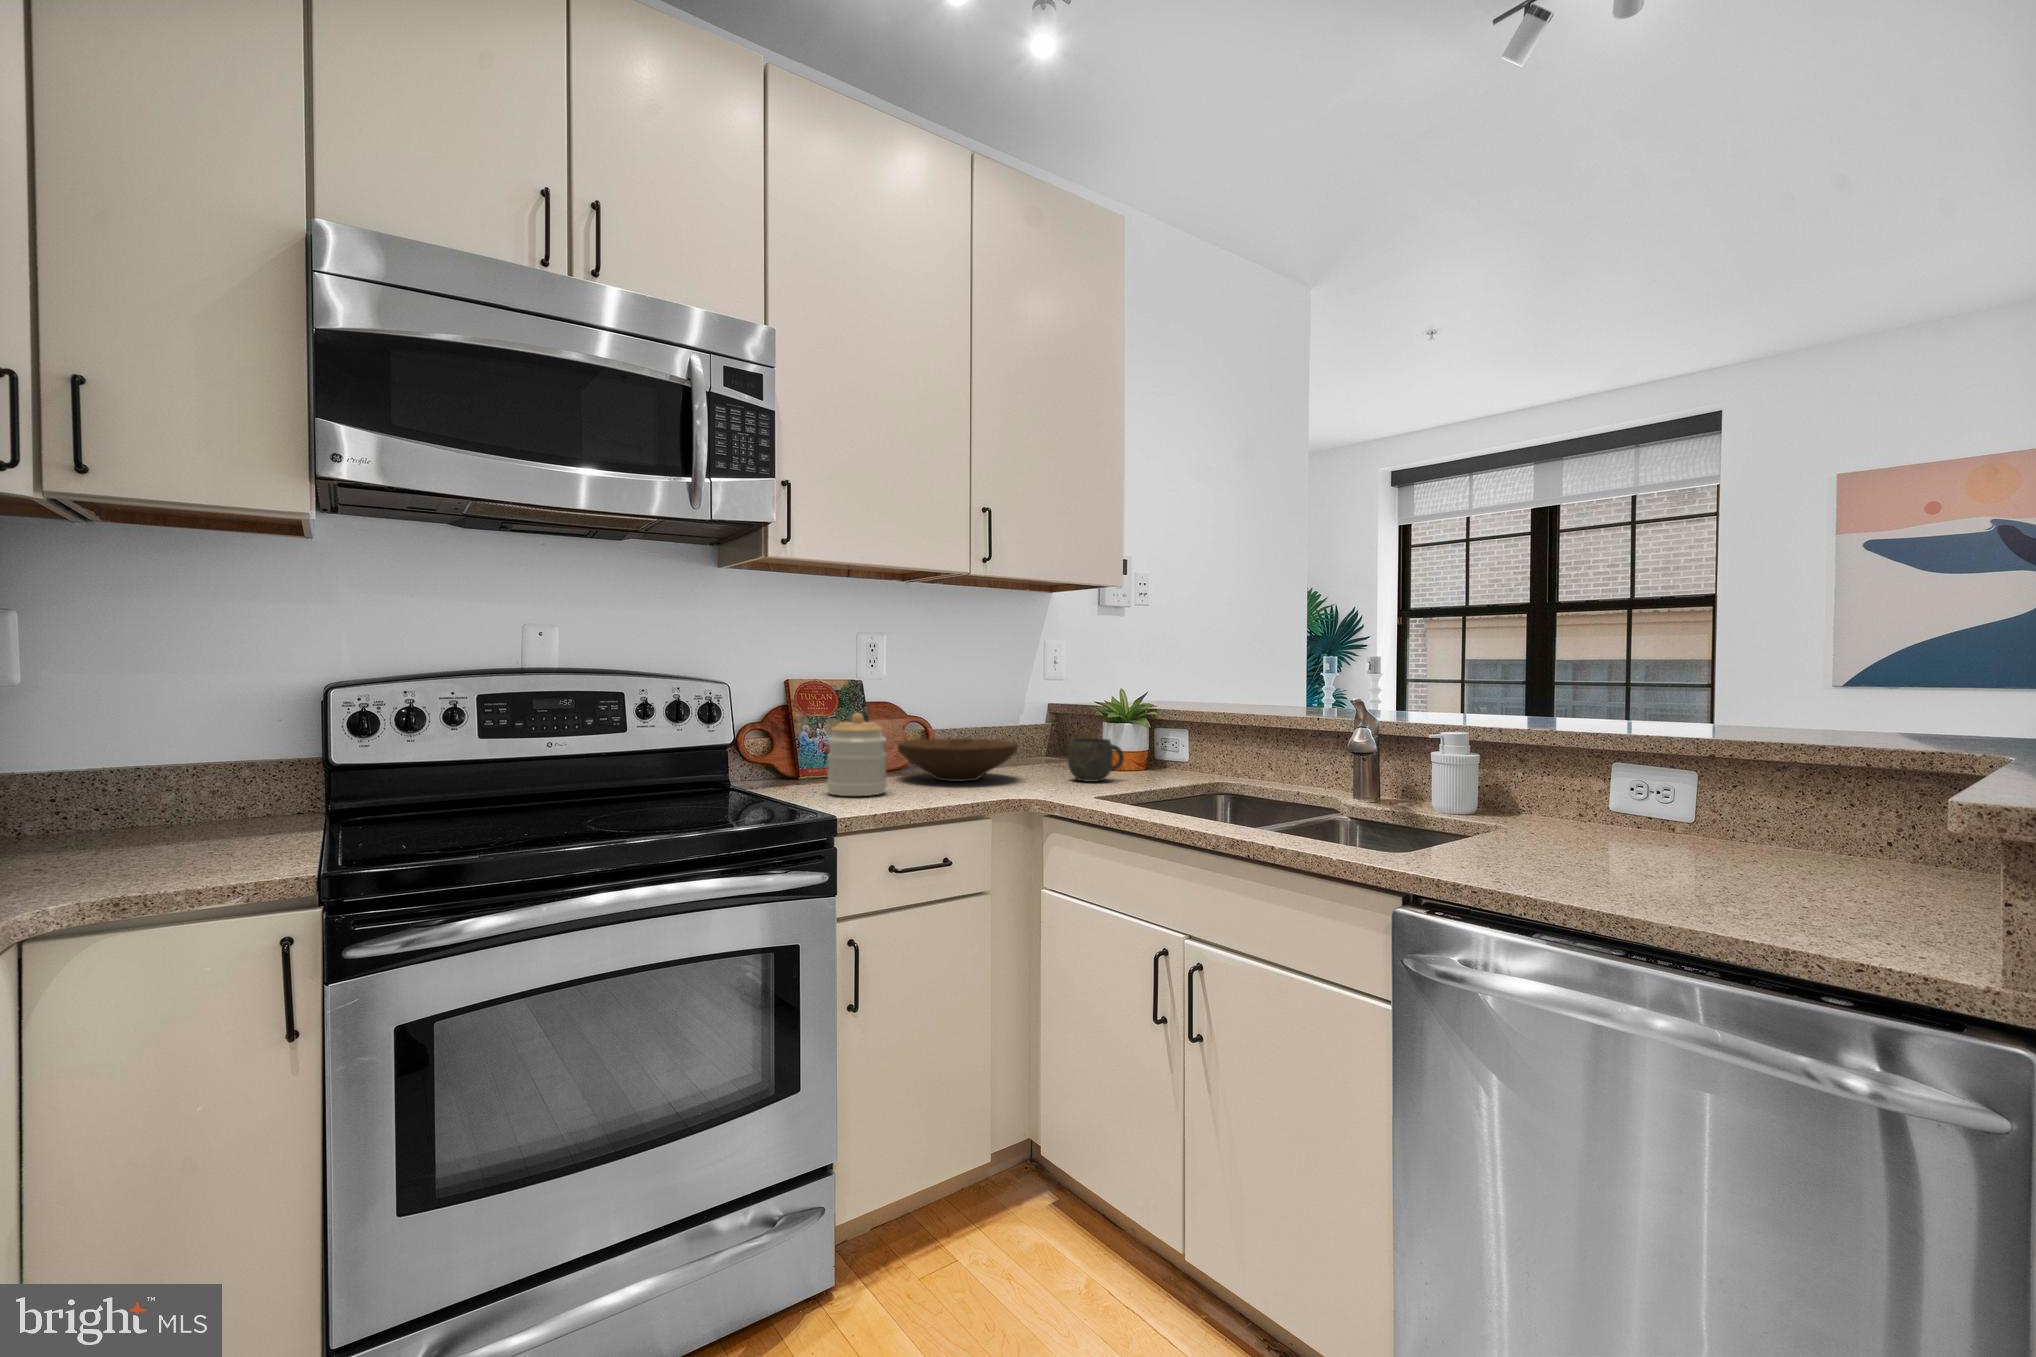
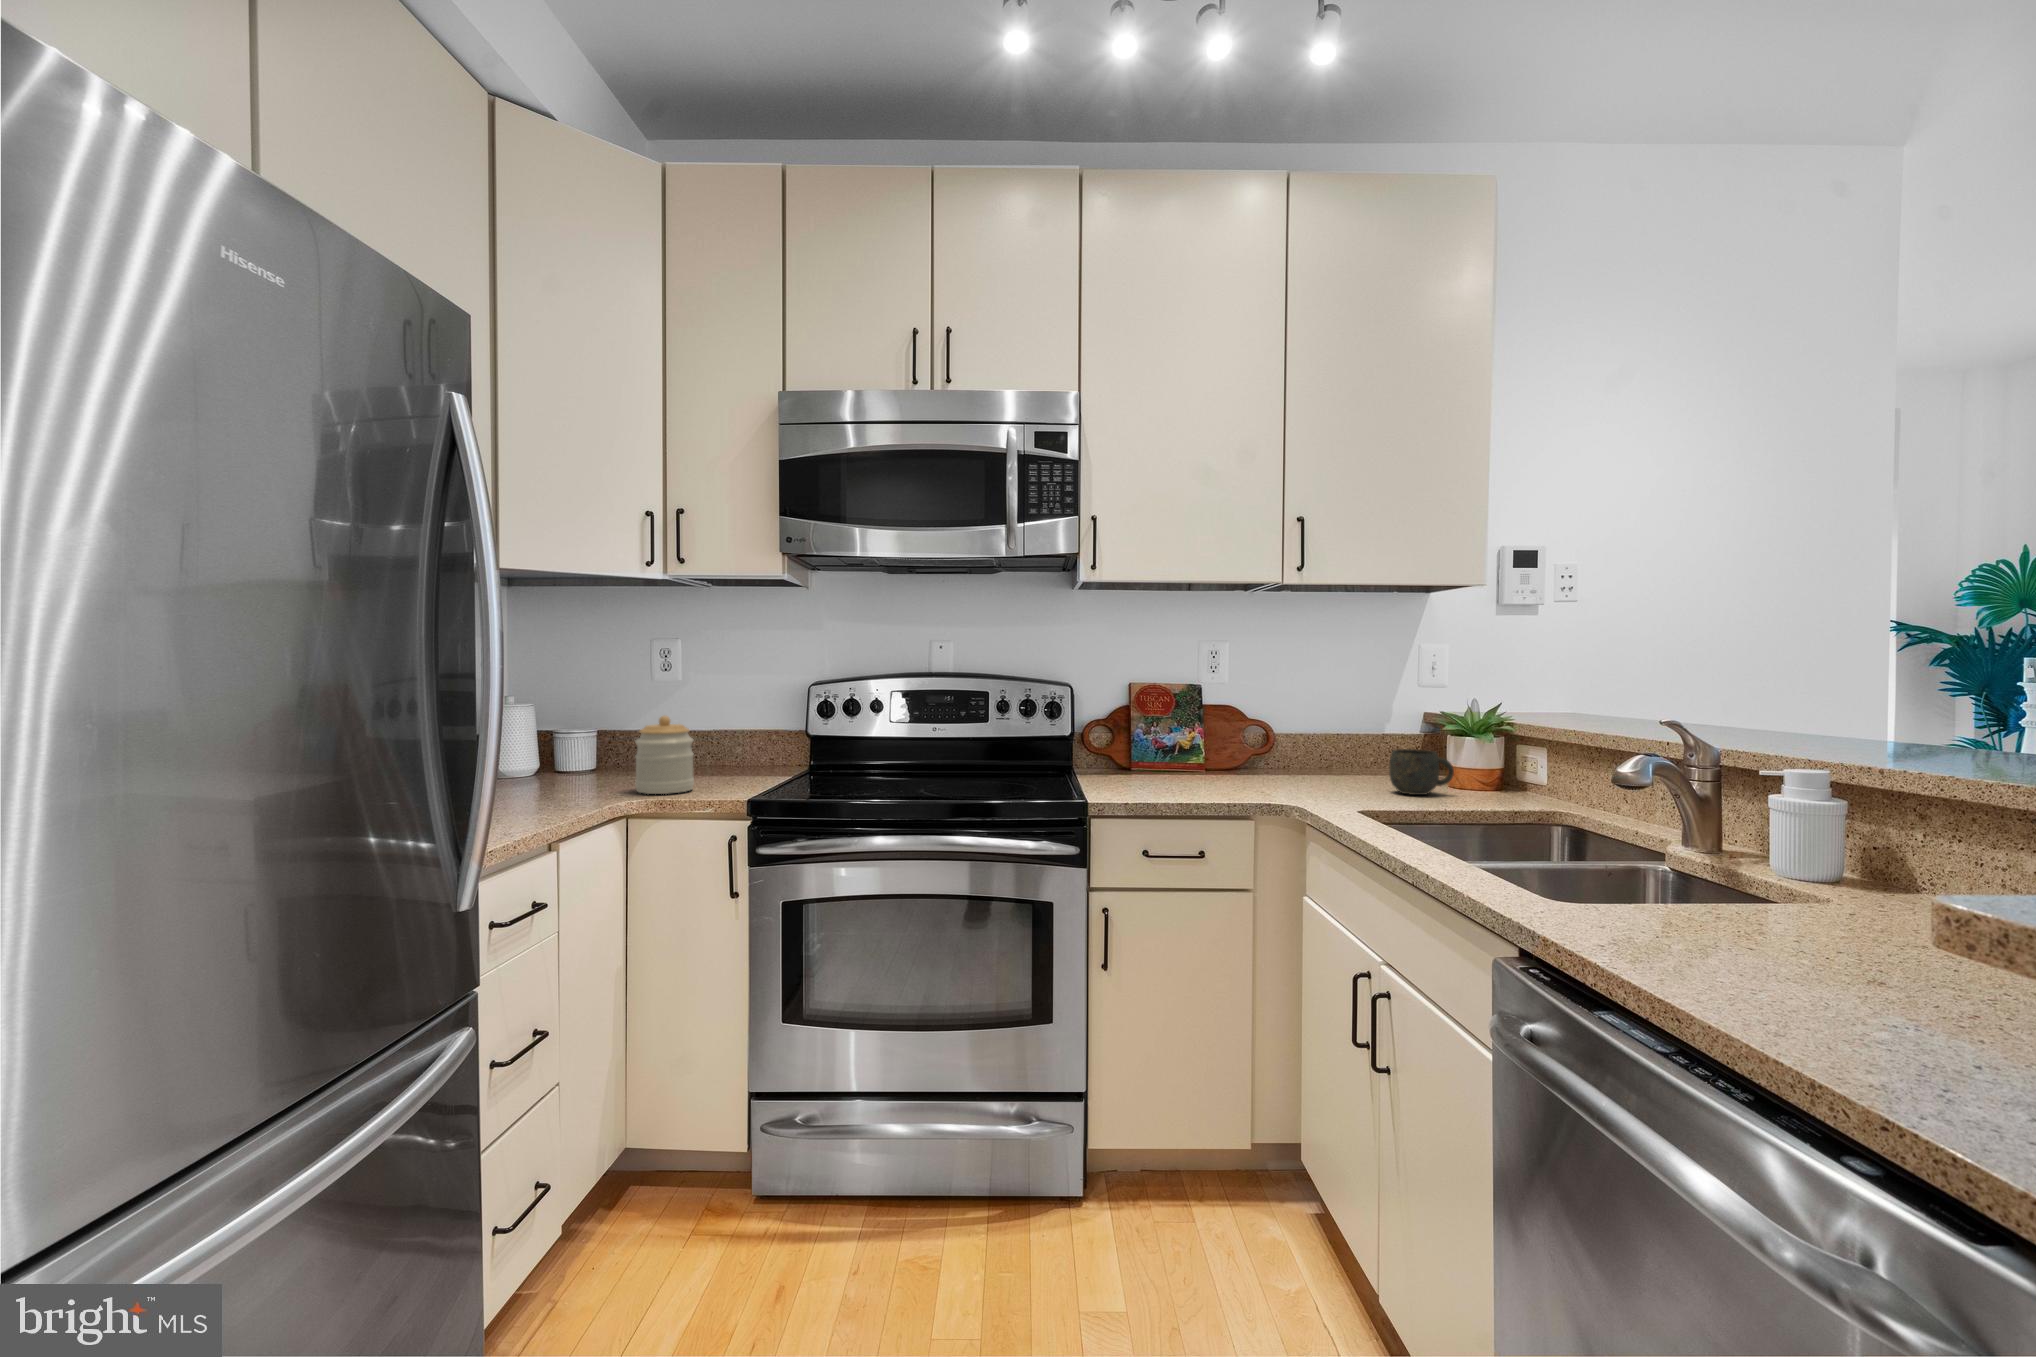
jar: present [827,713,887,796] -> present [635,716,694,794]
wooden bowl: present [897,739,1018,782] -> none [1218,743,1339,785]

